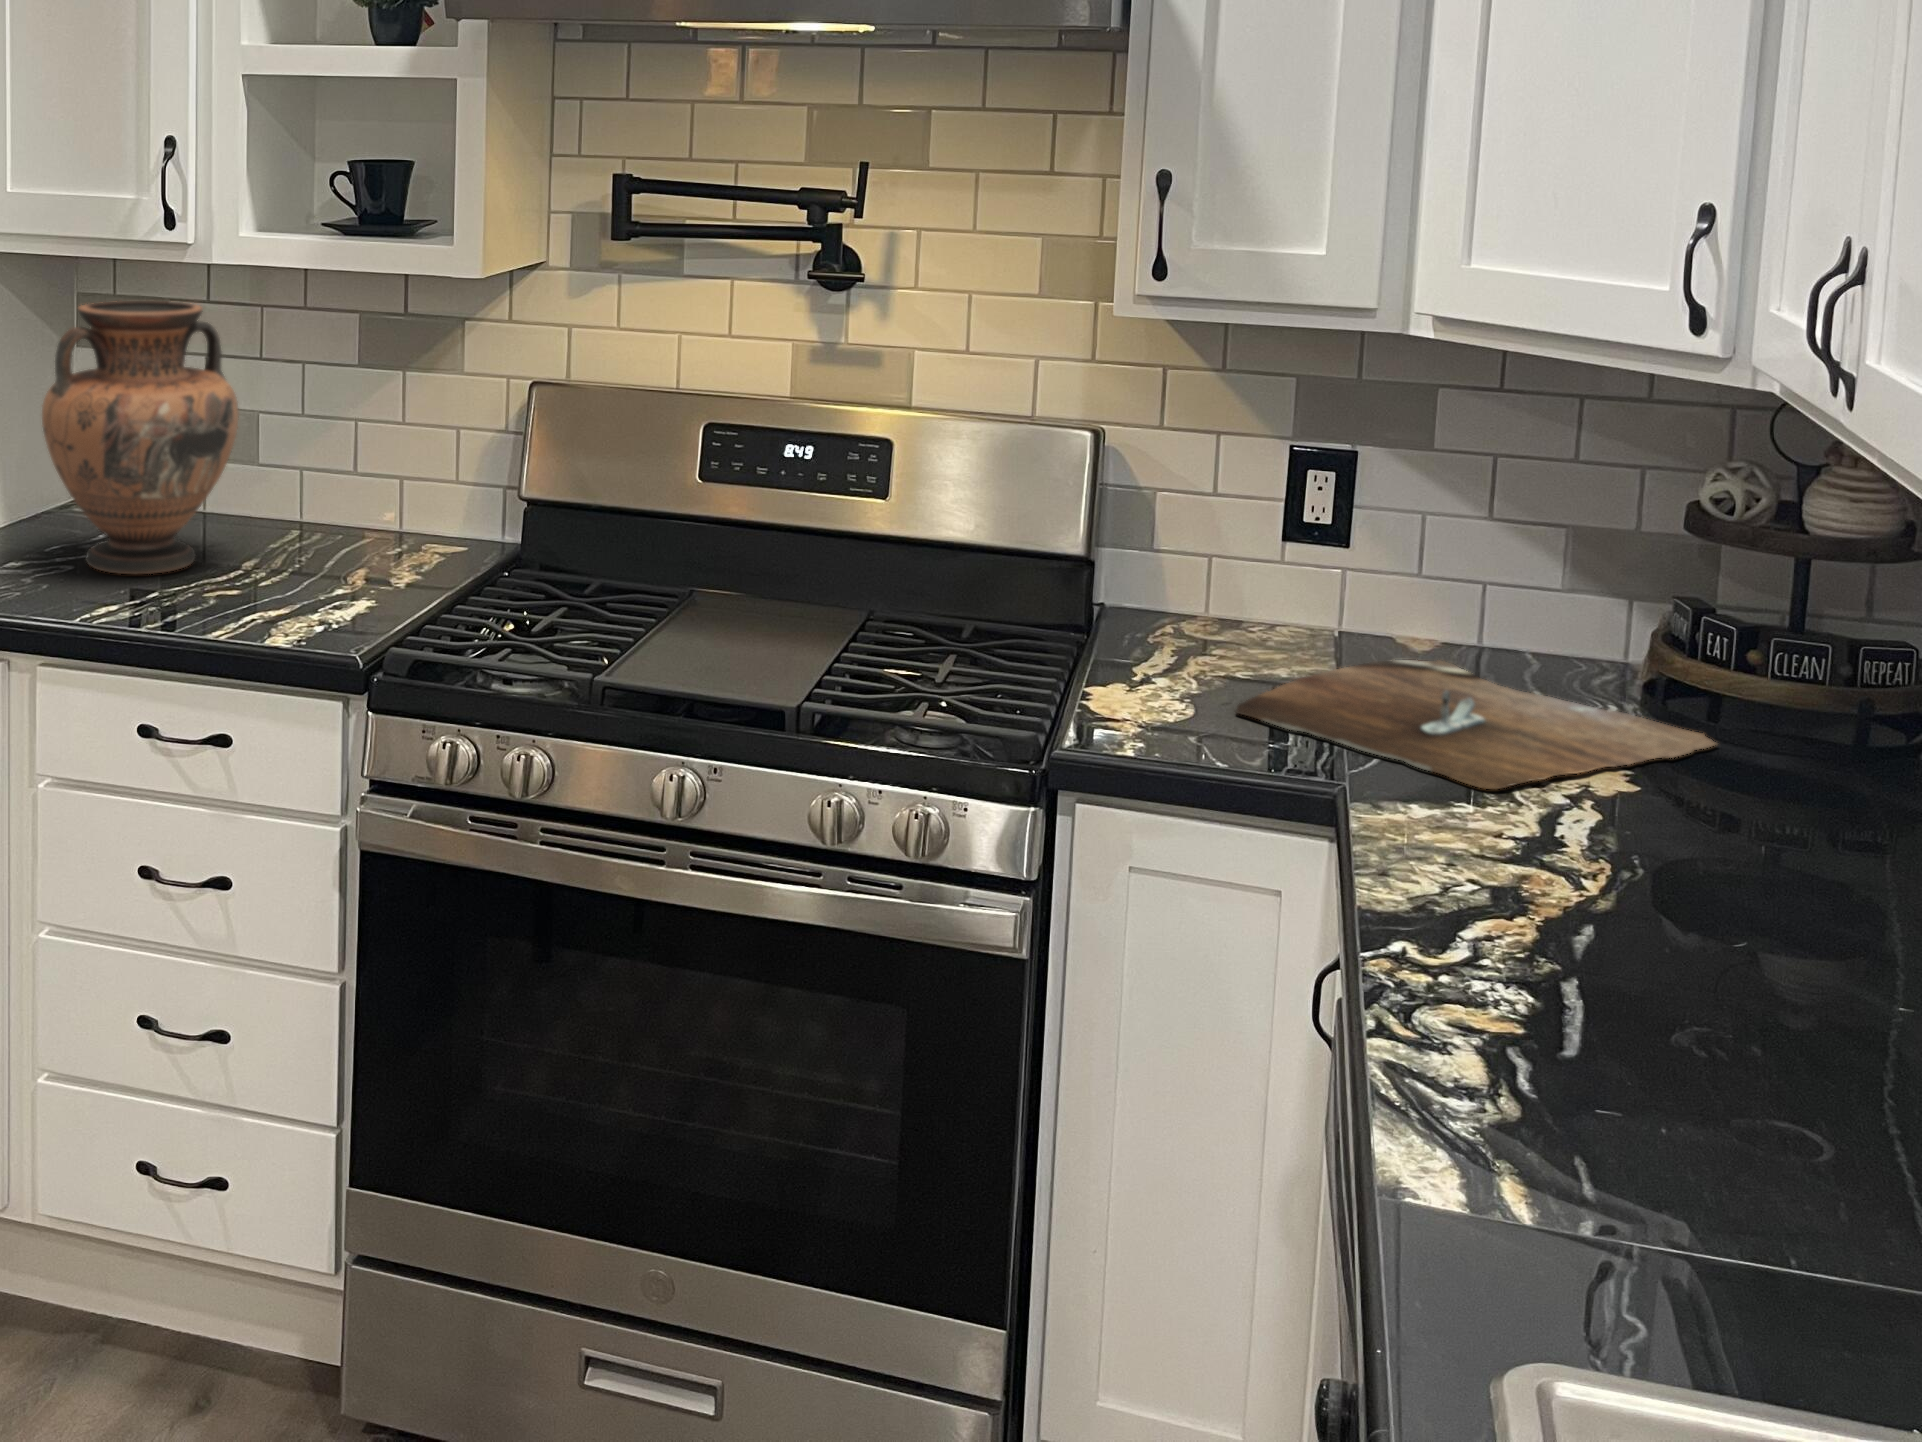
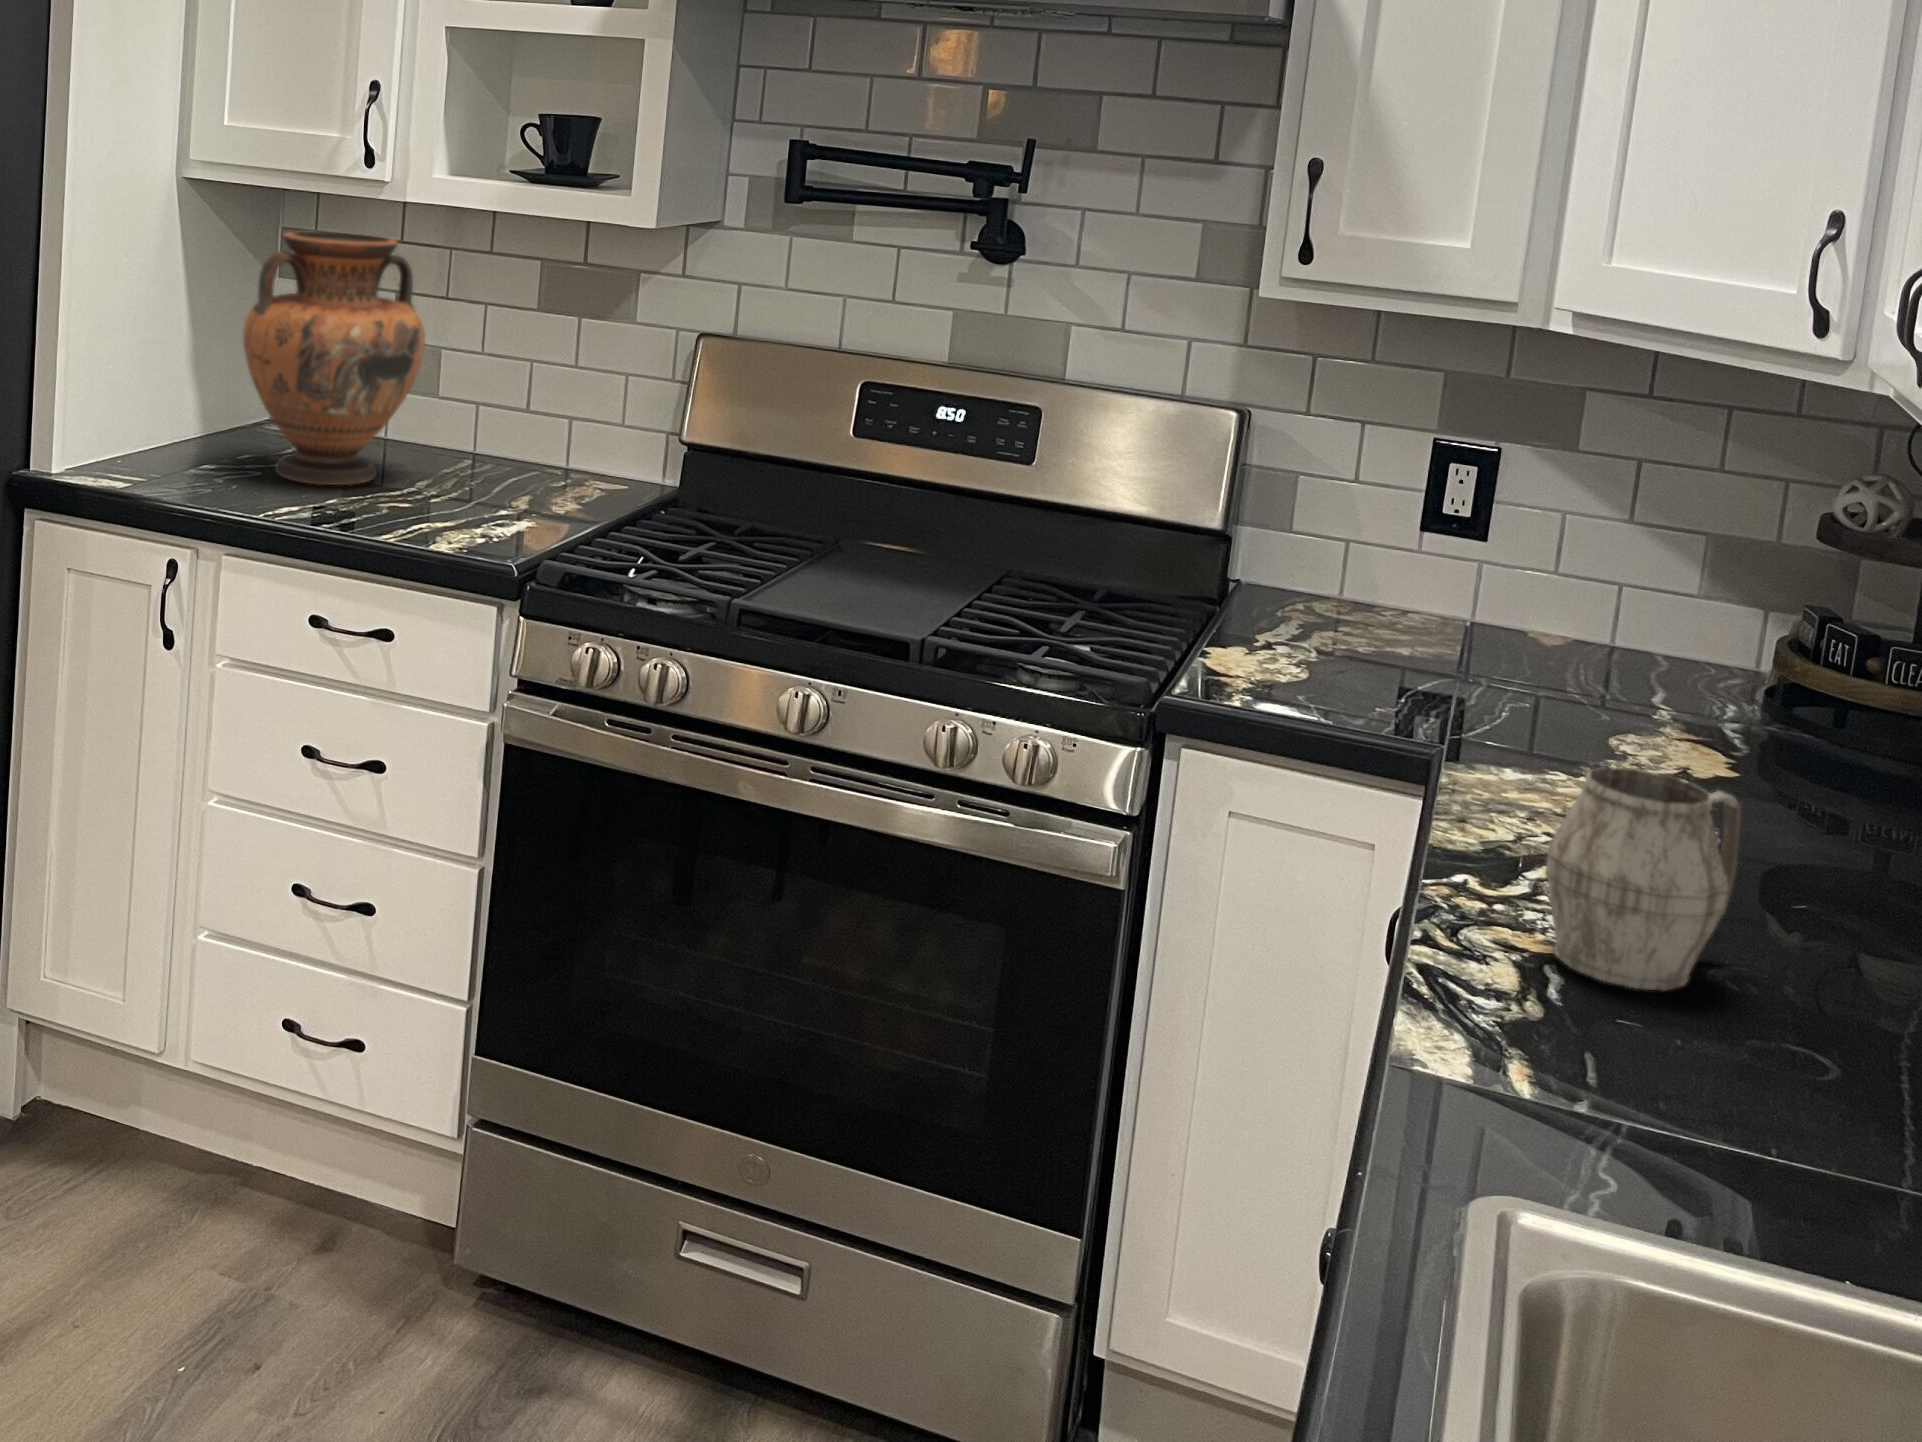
cutting board: present [1236,660,1716,789] -> none [1349,649,1831,763]
mug: none [1498,826,1693,1067] -> present [1545,767,1741,990]

